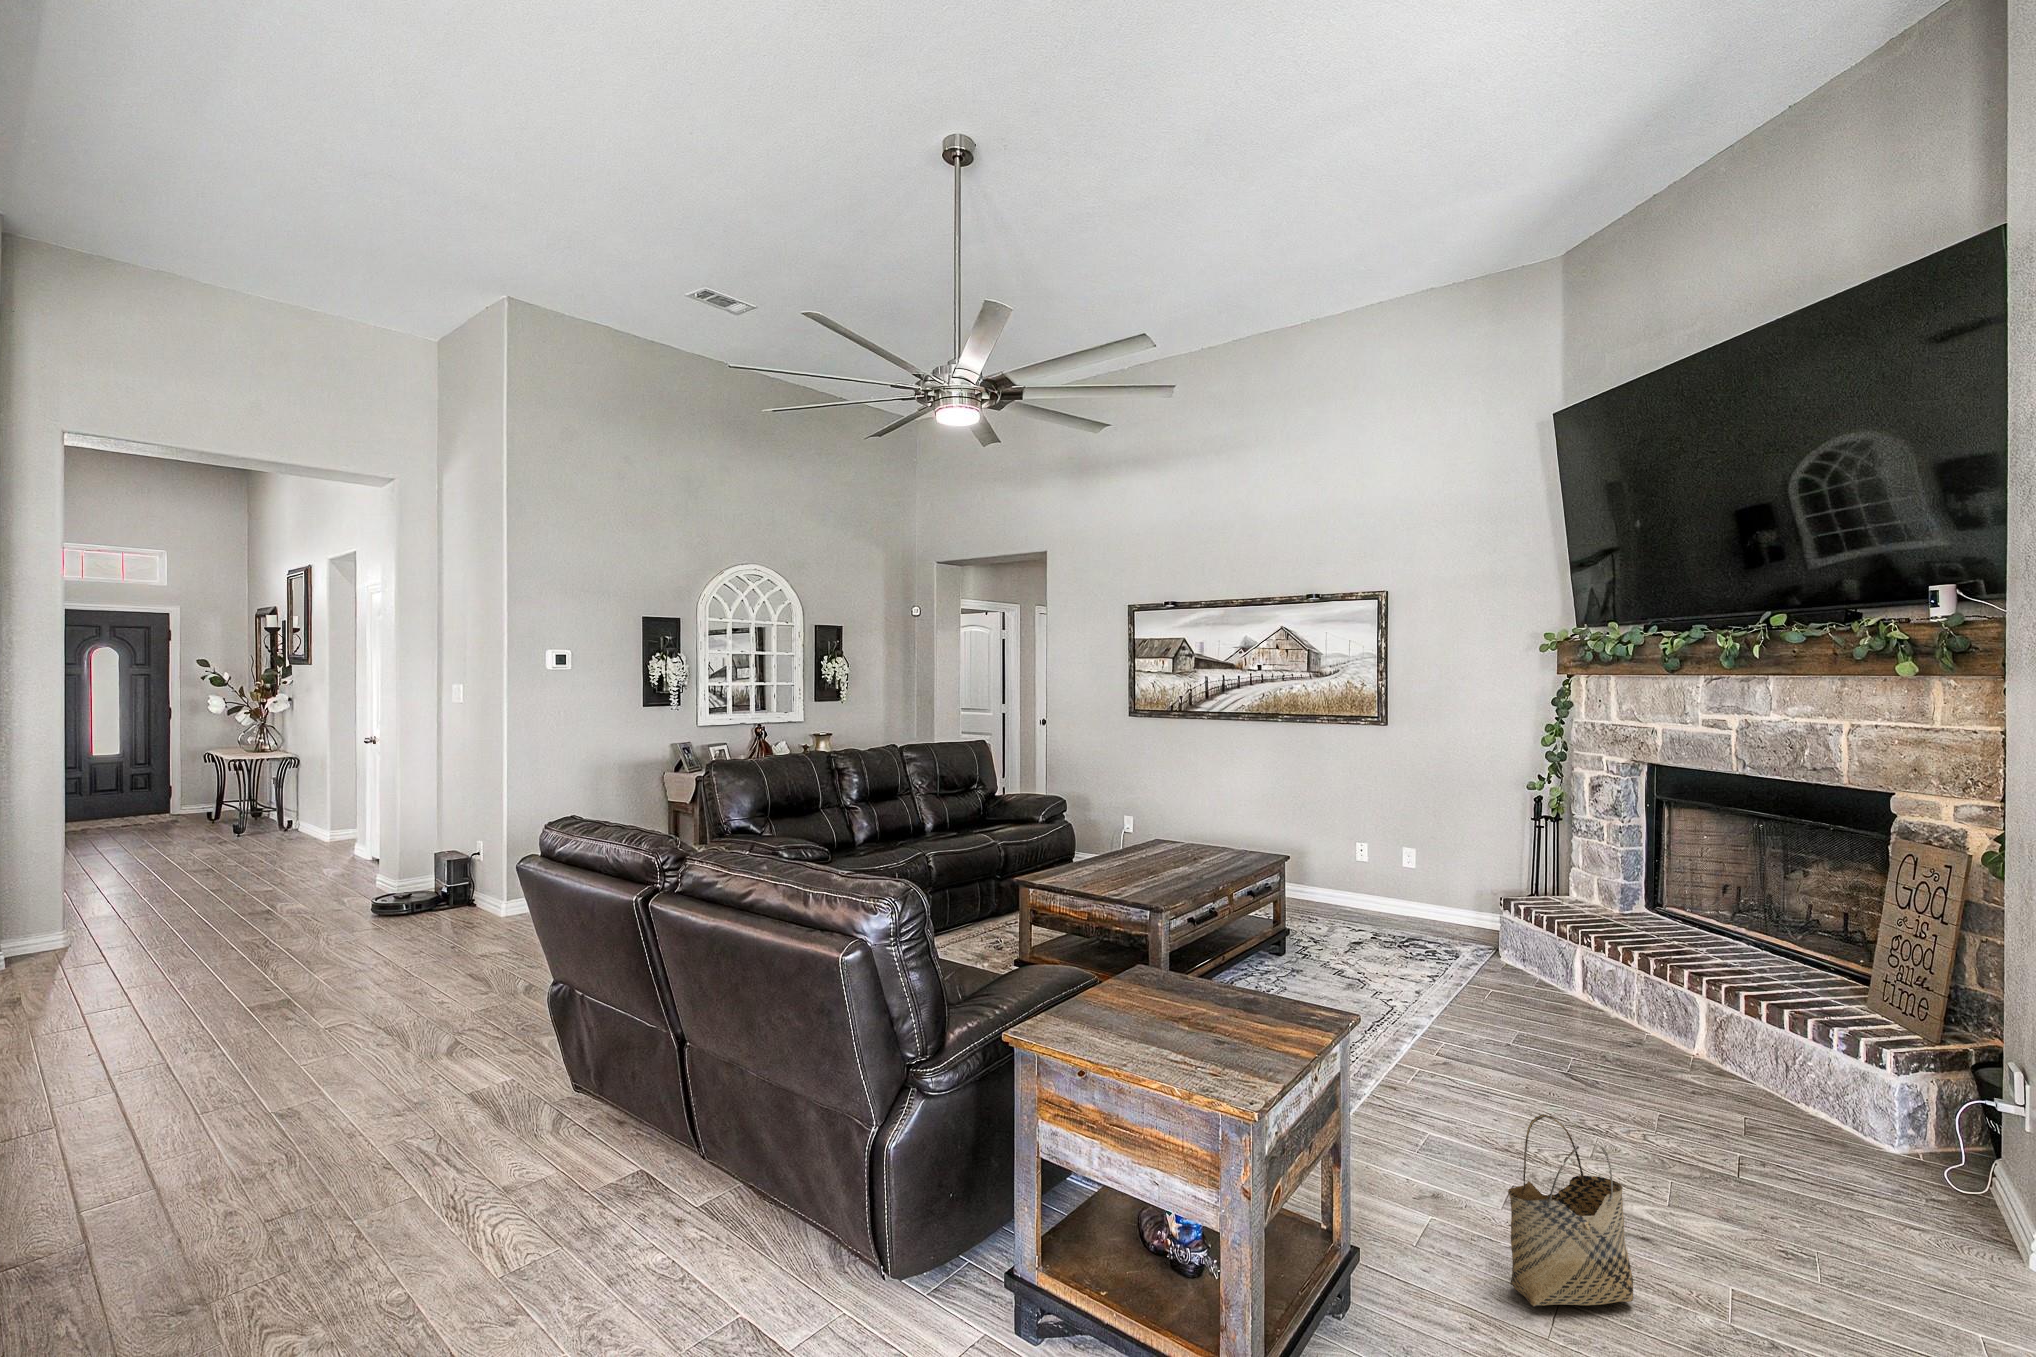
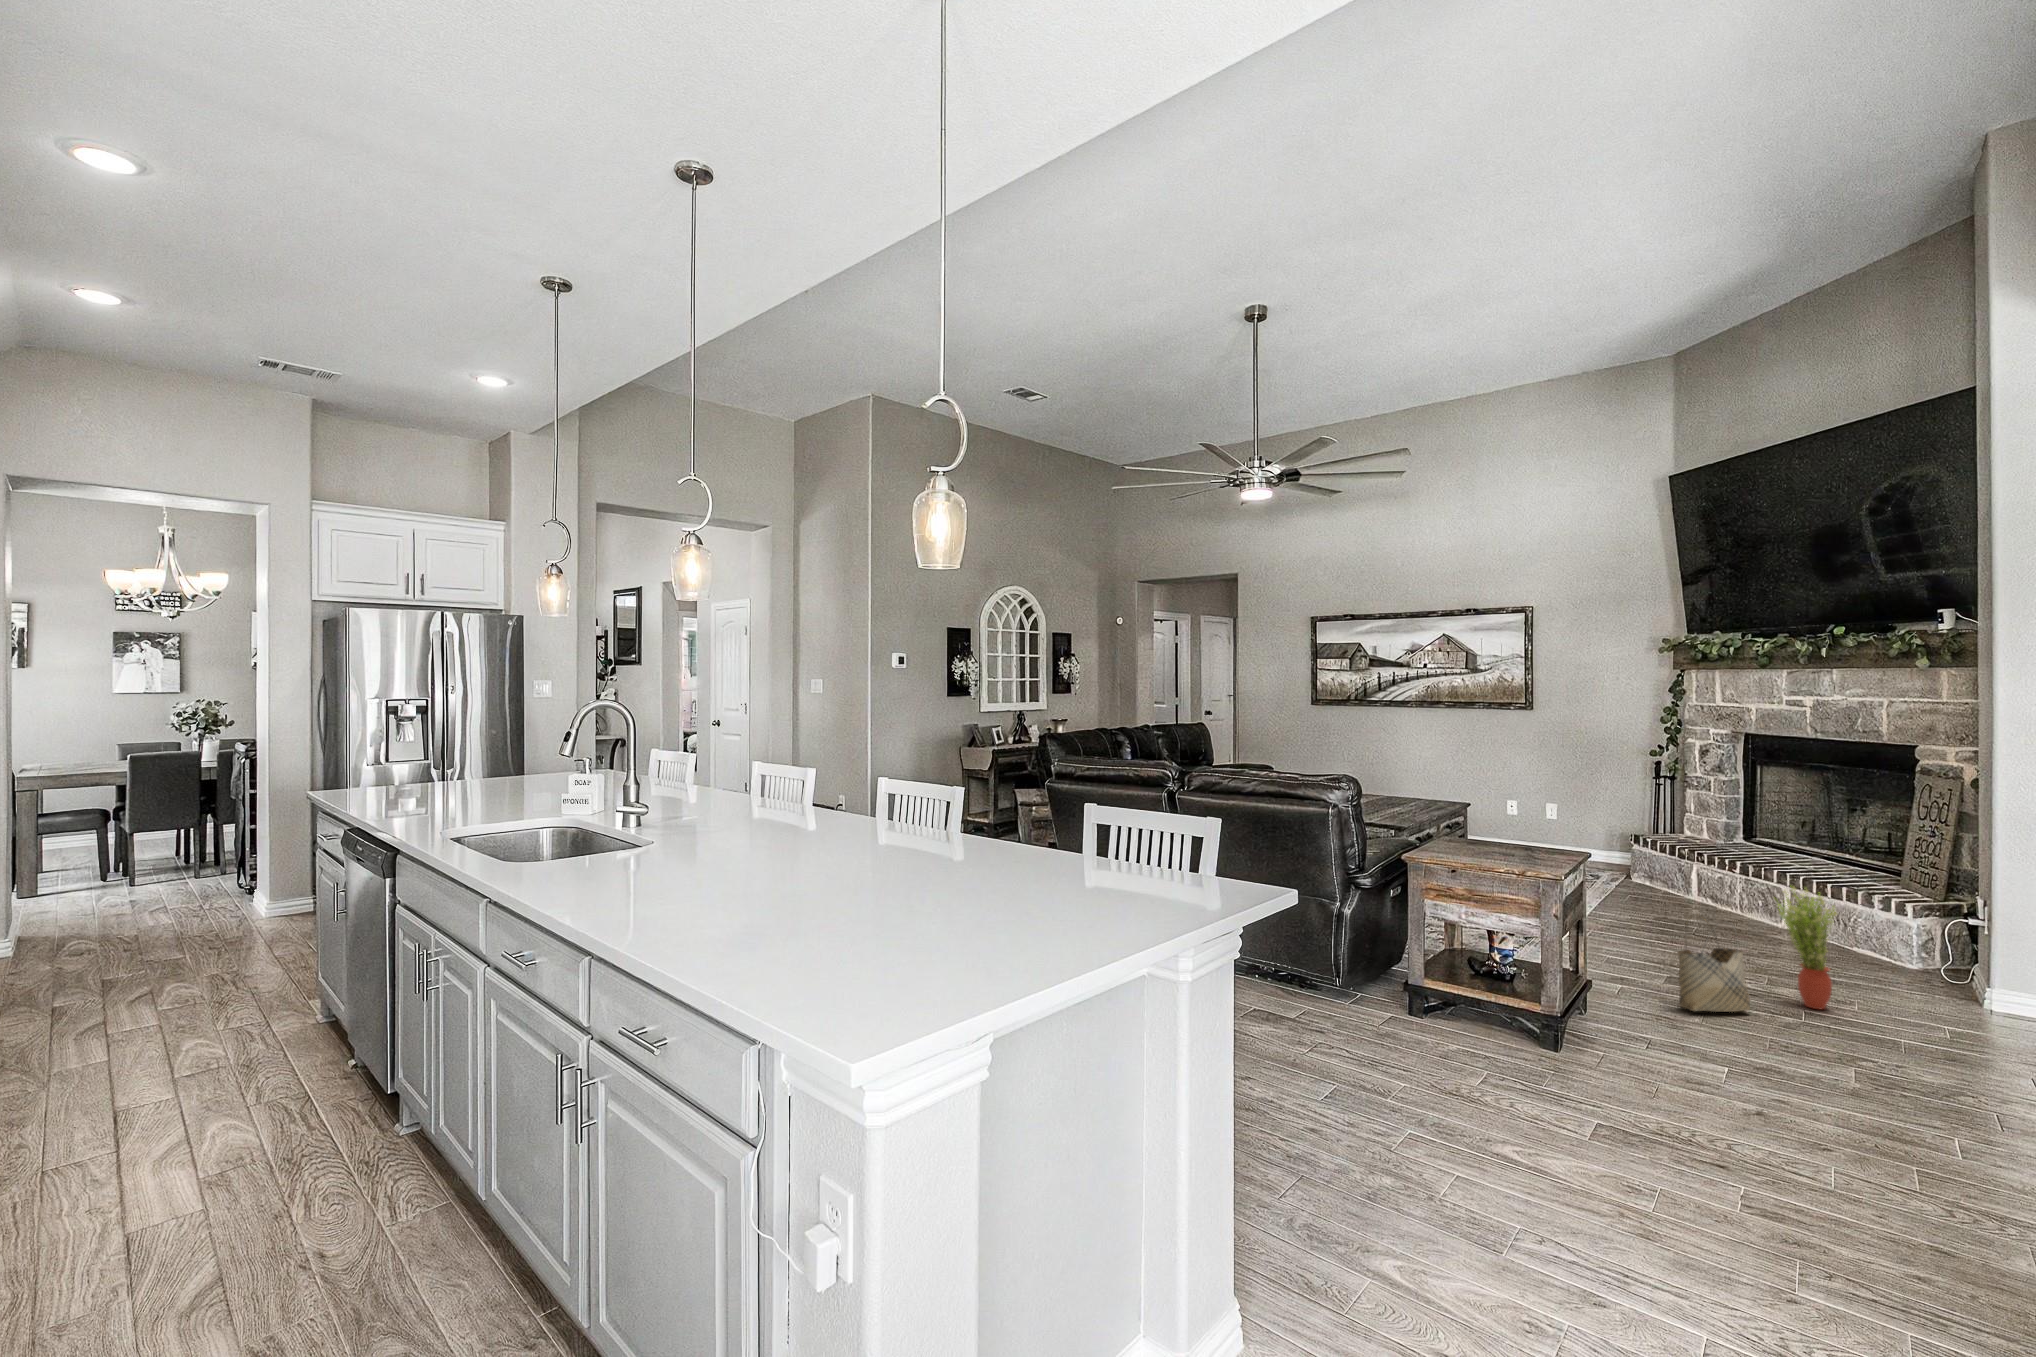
potted plant: none [1676,1057,1787,1288] -> present [1777,887,1836,1009]

